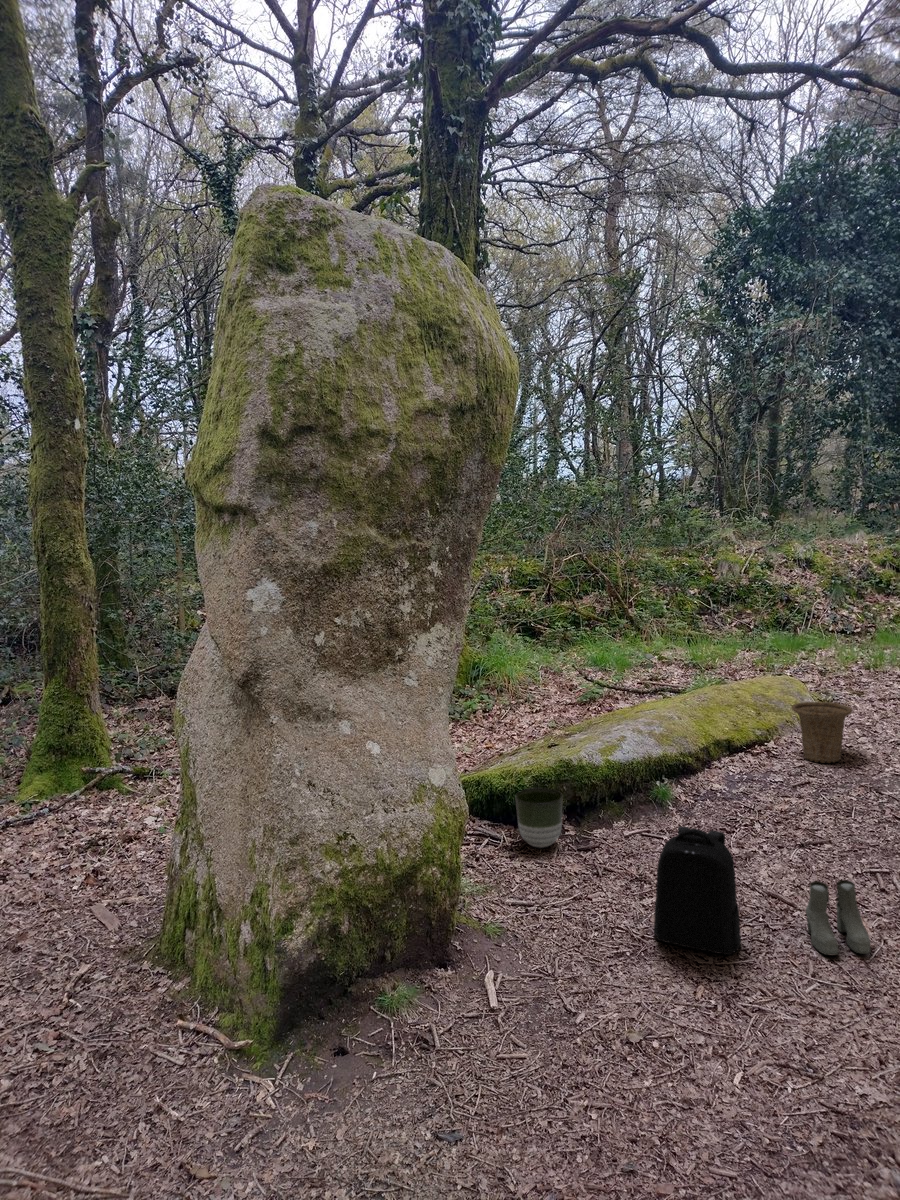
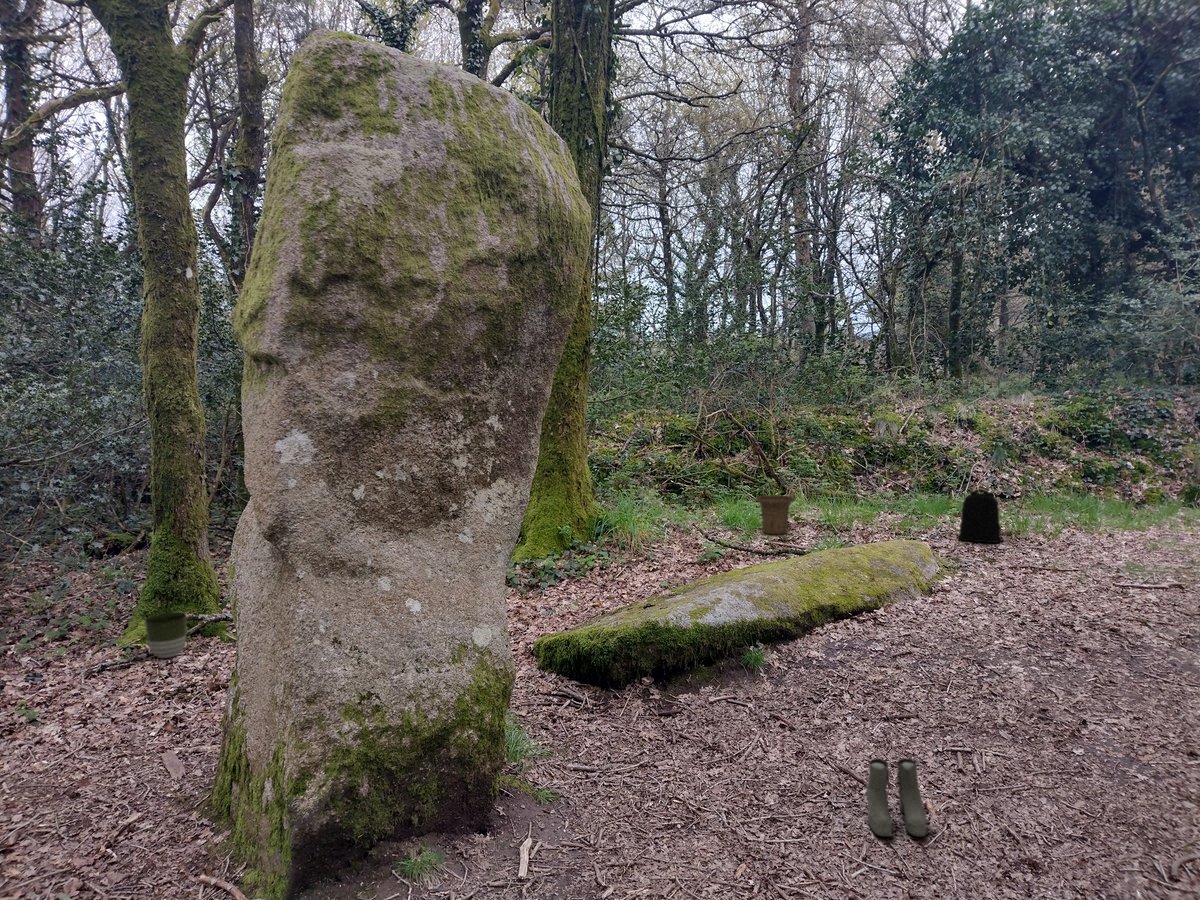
basket: present [792,702,852,763] -> present [756,495,794,535]
planter: present [516,788,562,848] -> present [145,613,186,658]
backpack: present [654,826,741,955] -> present [959,490,1001,543]

